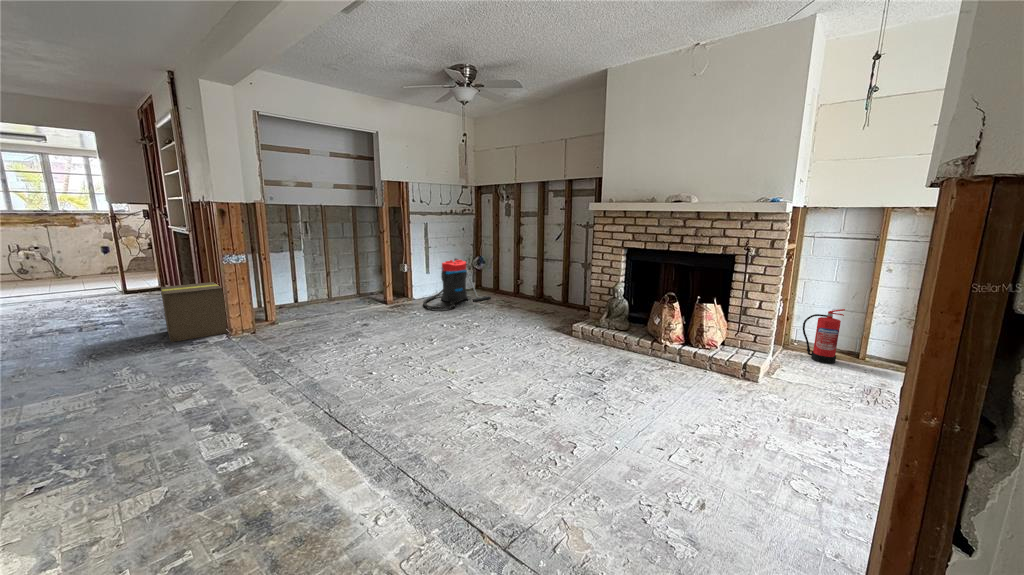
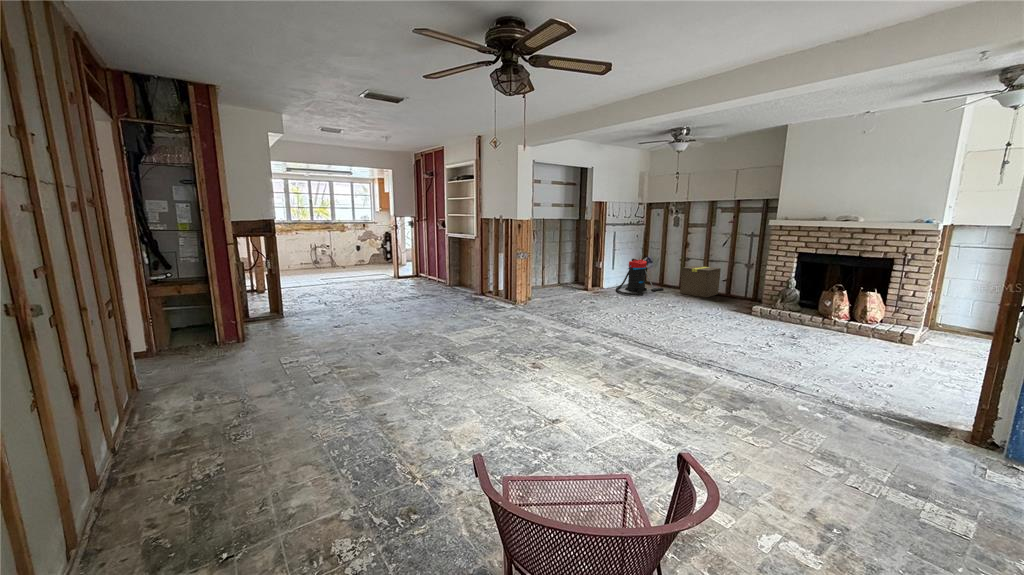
cardboard box: present [160,282,229,342] -> present [680,266,721,297]
fire extinguisher: present [803,309,845,364] -> none [948,300,985,339]

